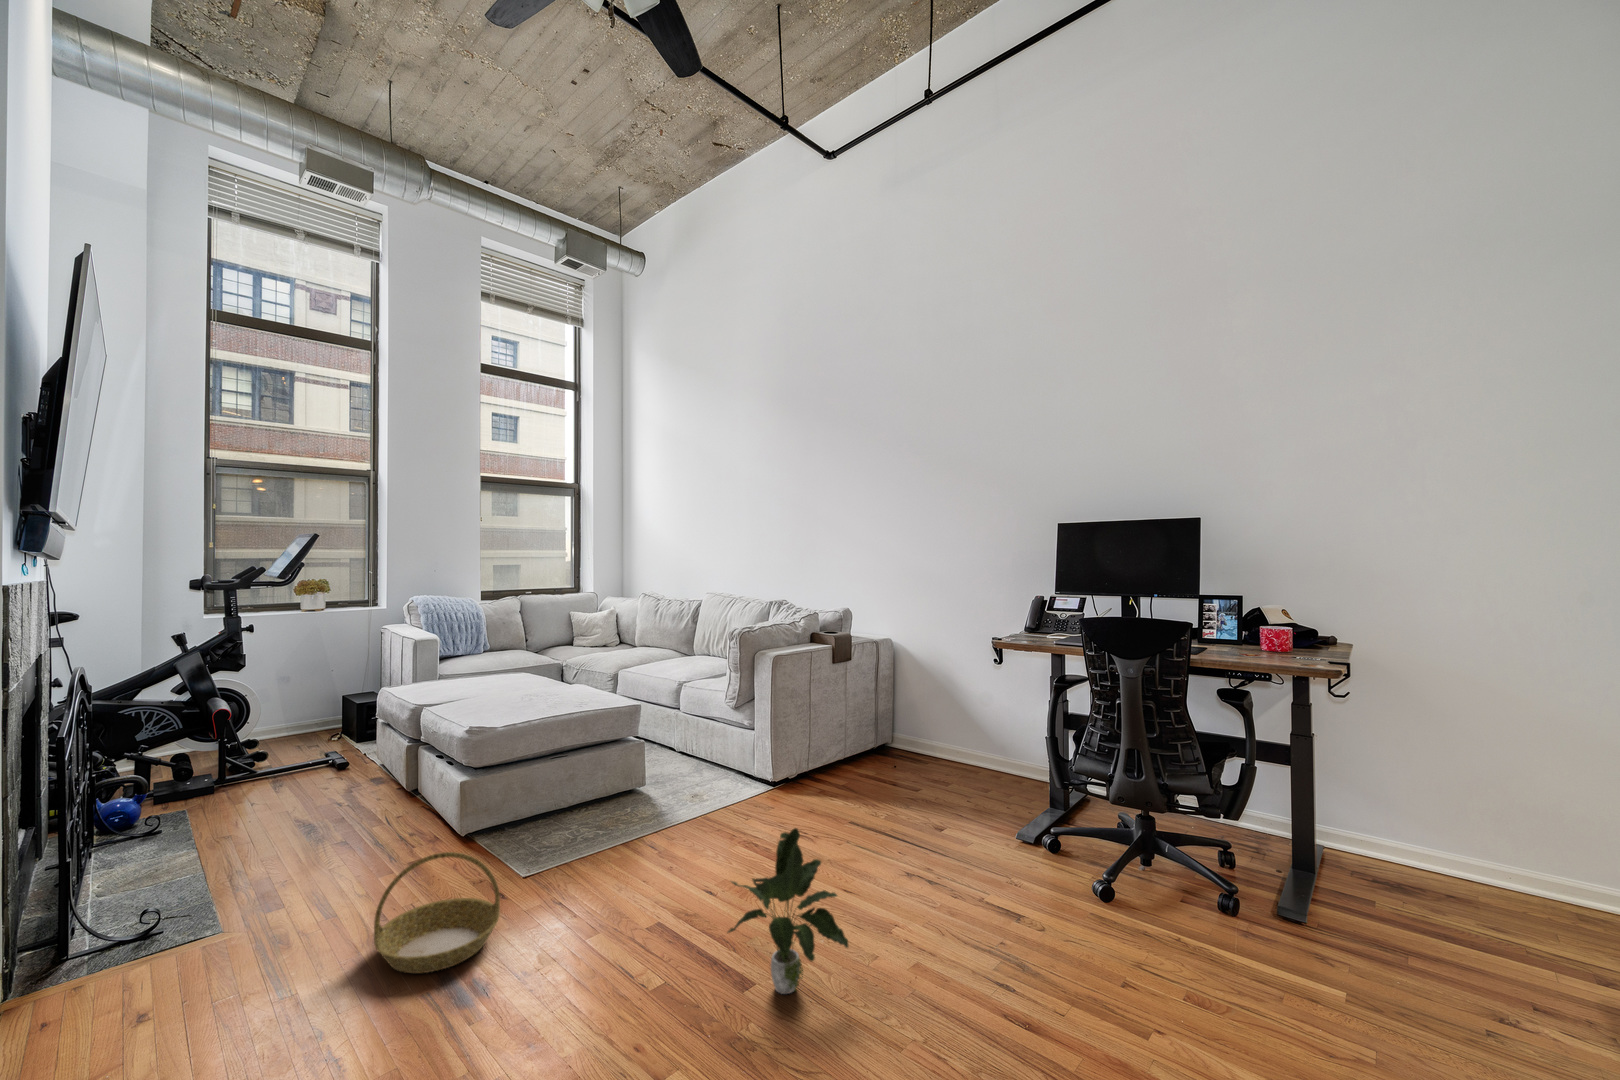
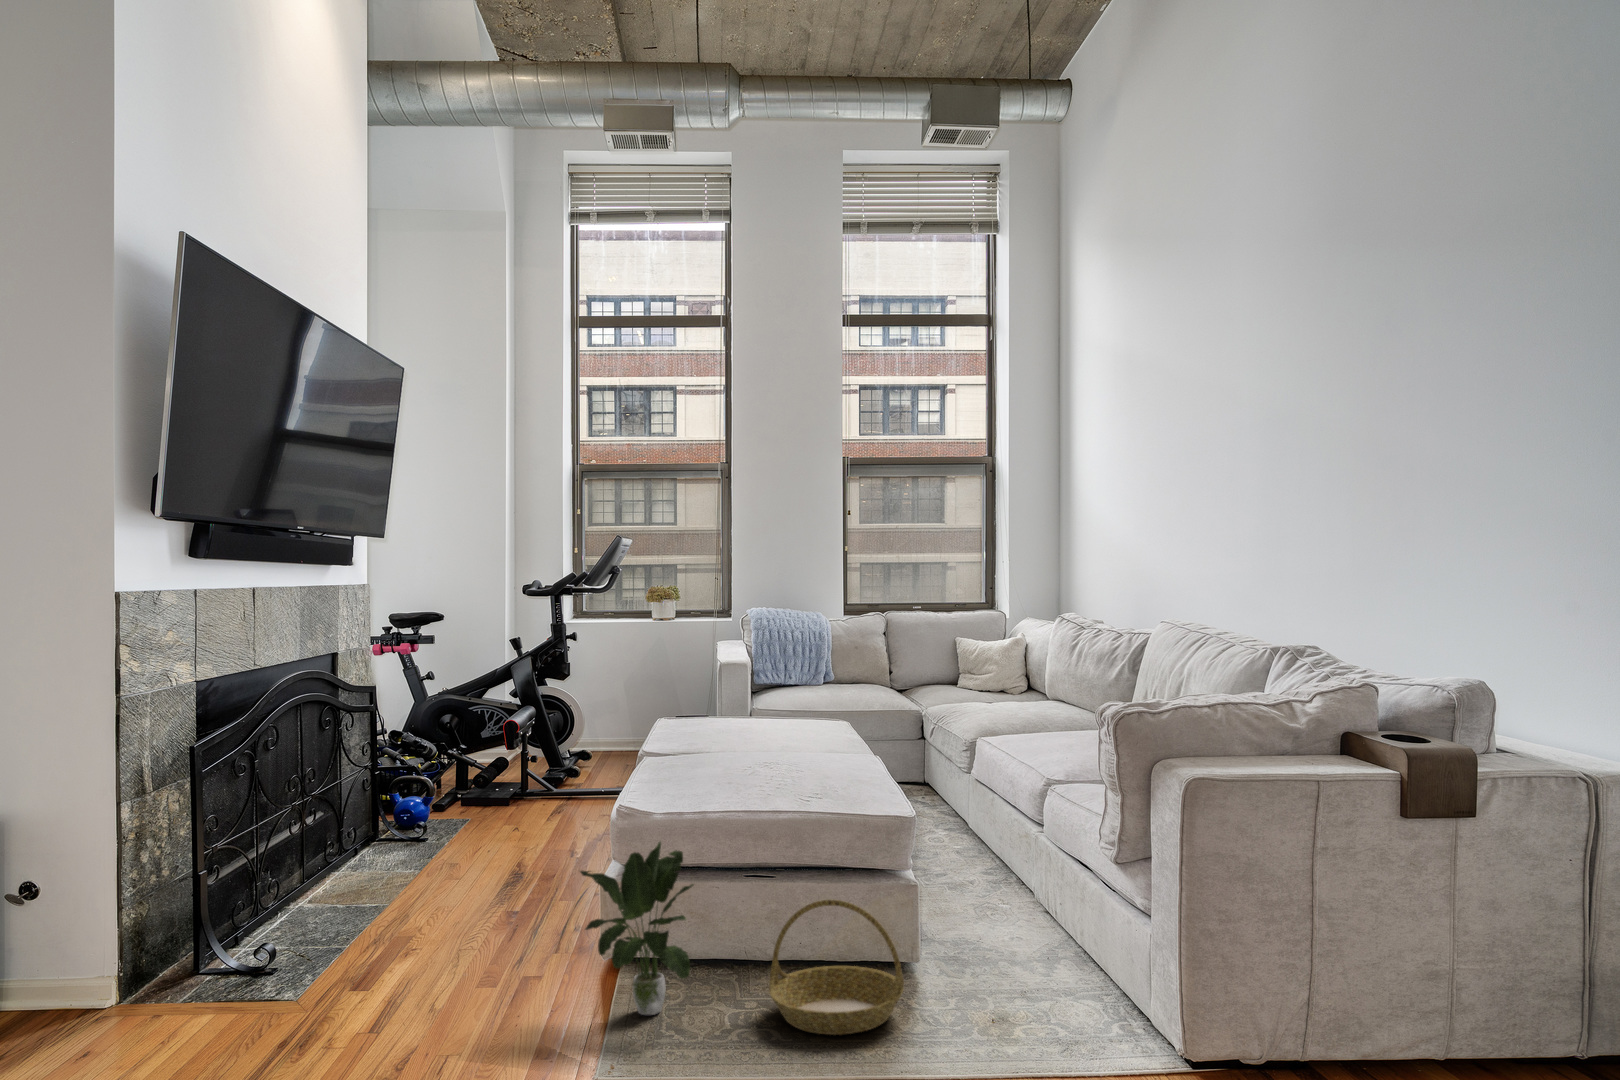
basket: present [374,852,500,973] -> present [769,900,904,1035]

